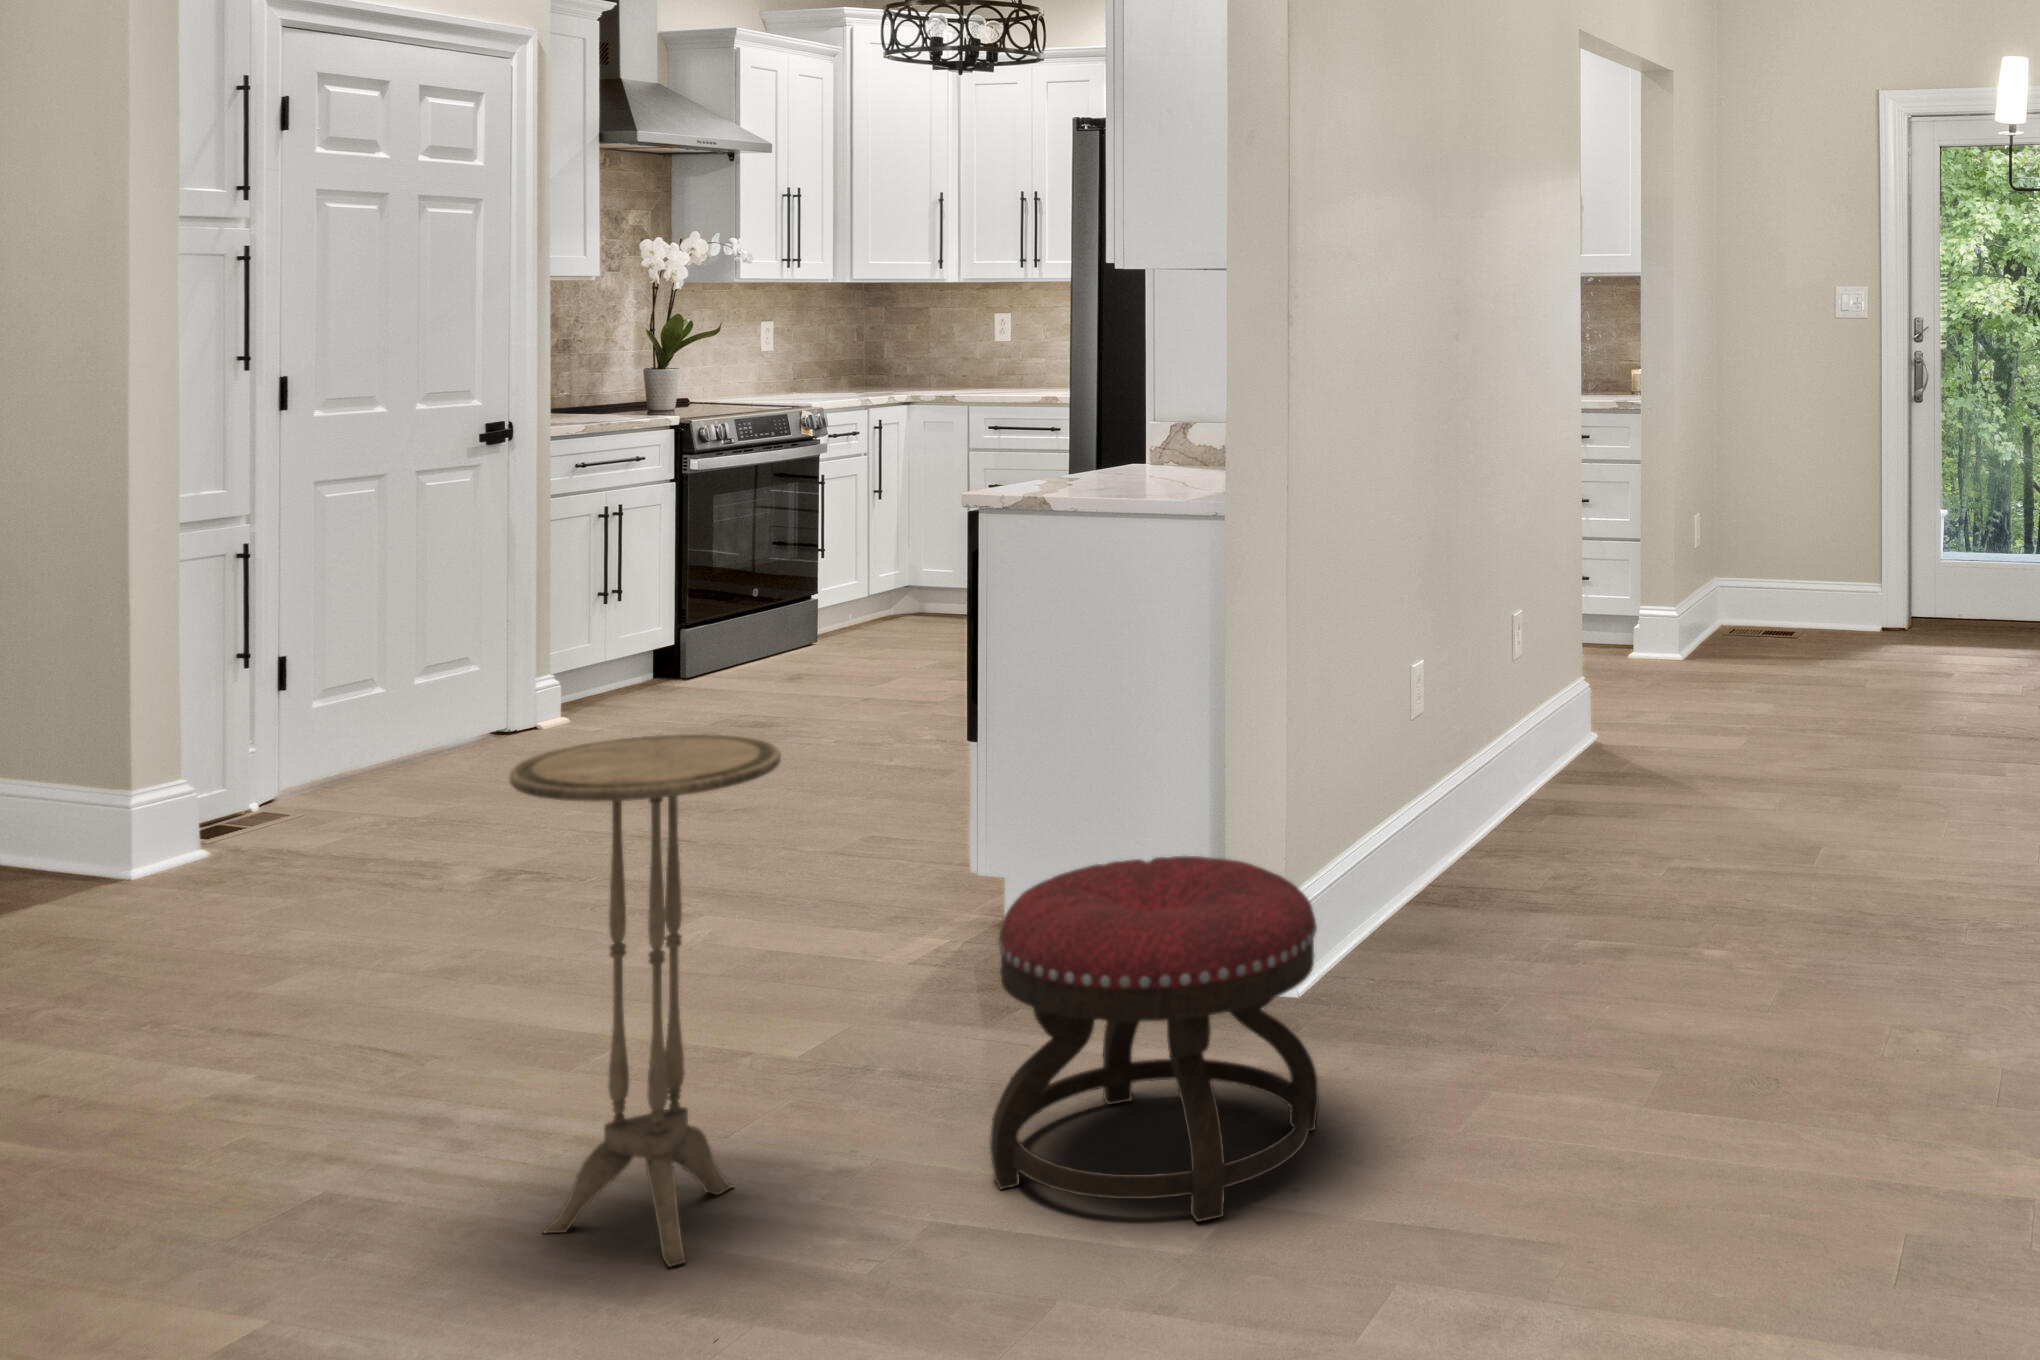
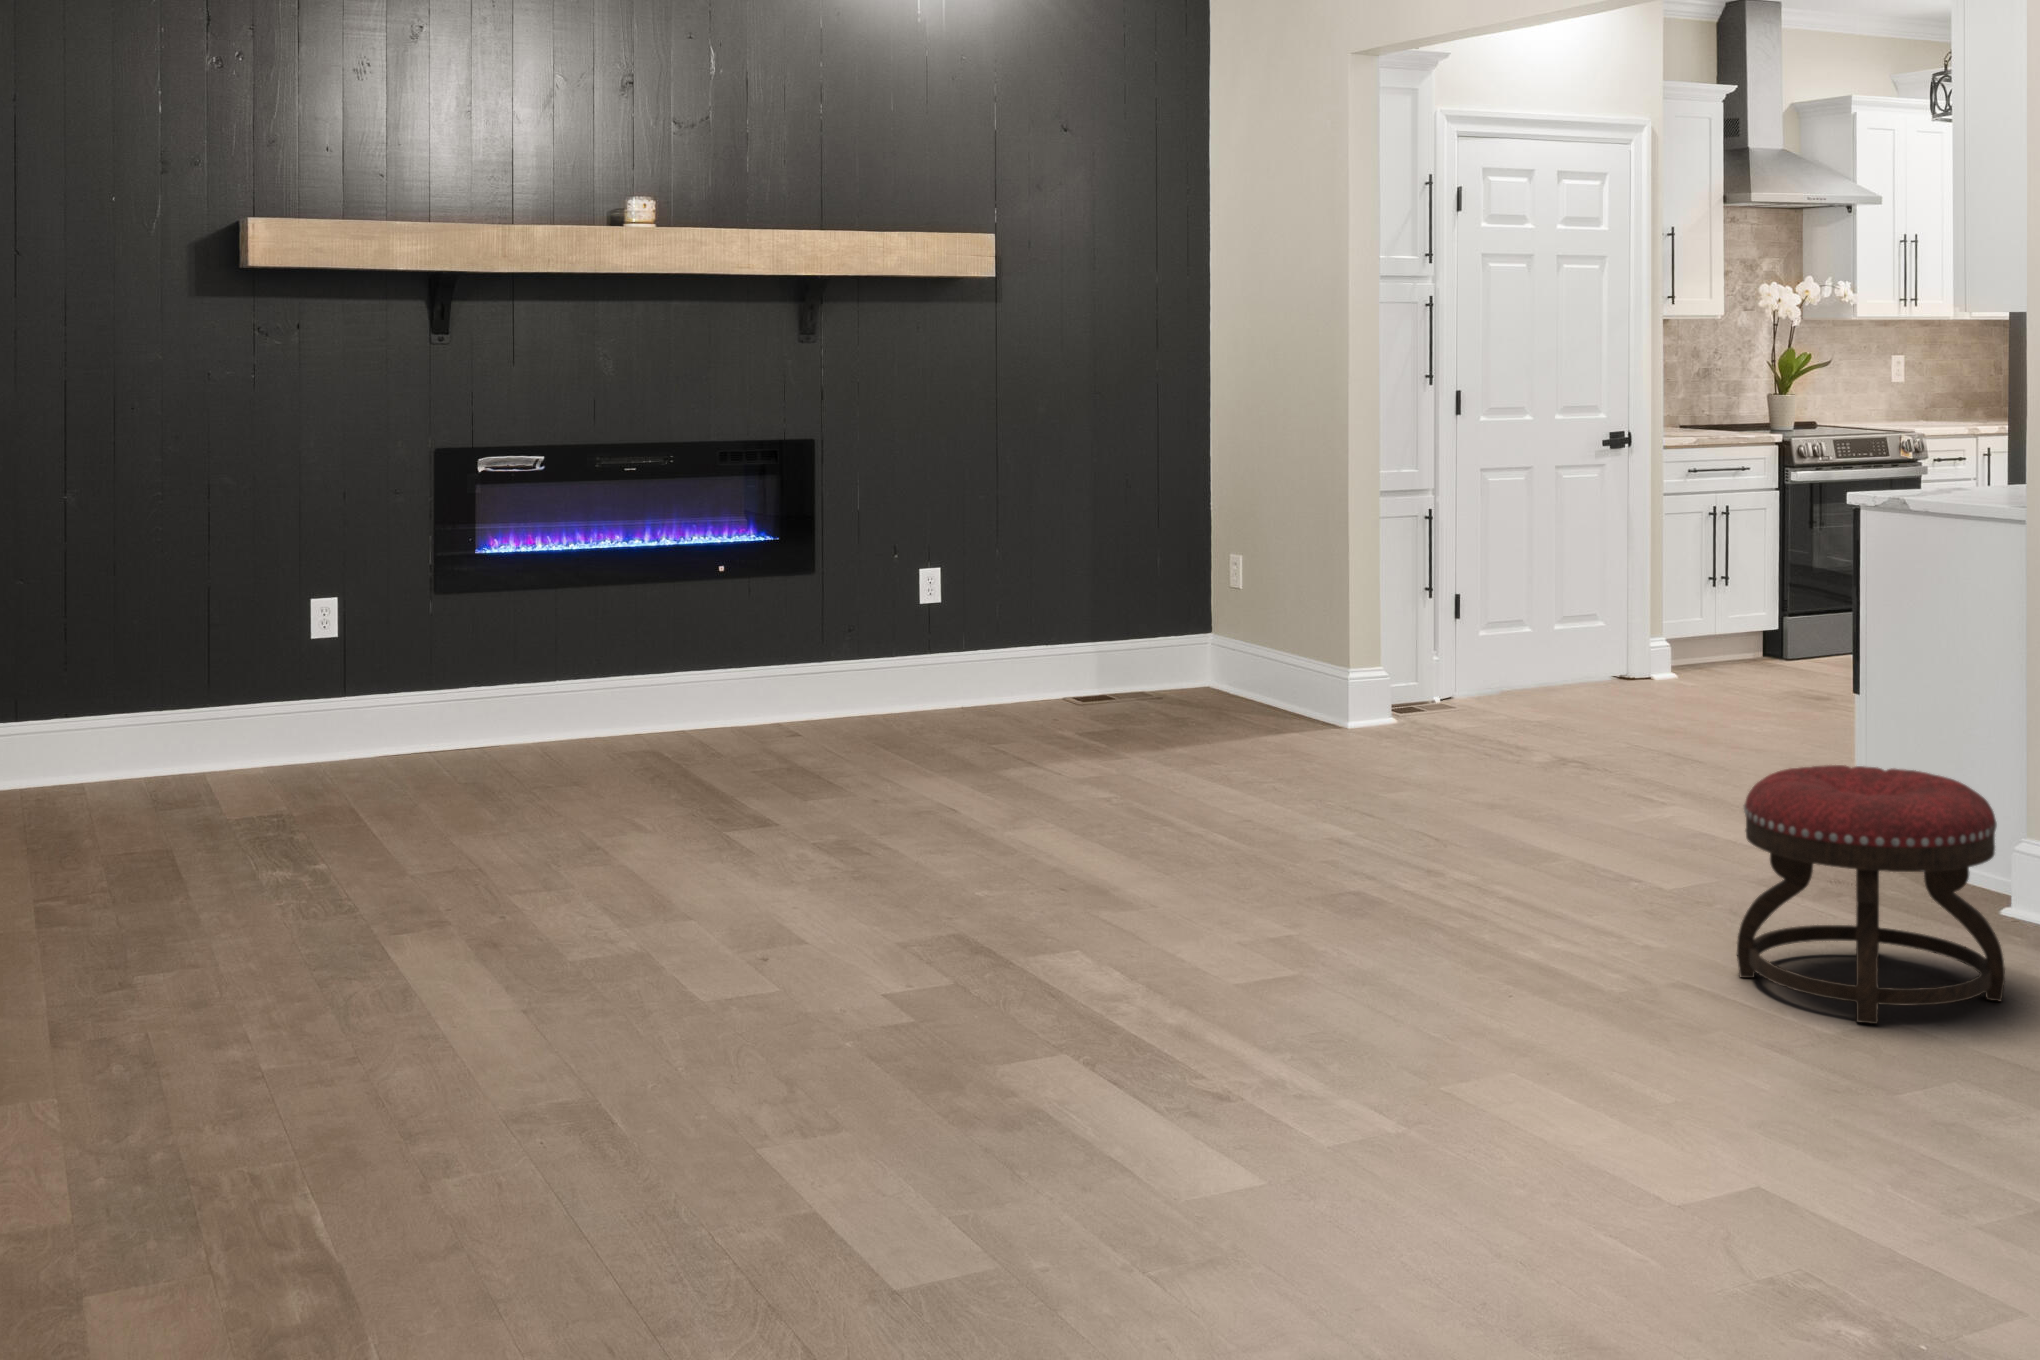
side table: present [509,734,781,1267] -> none [1434,628,1599,962]

